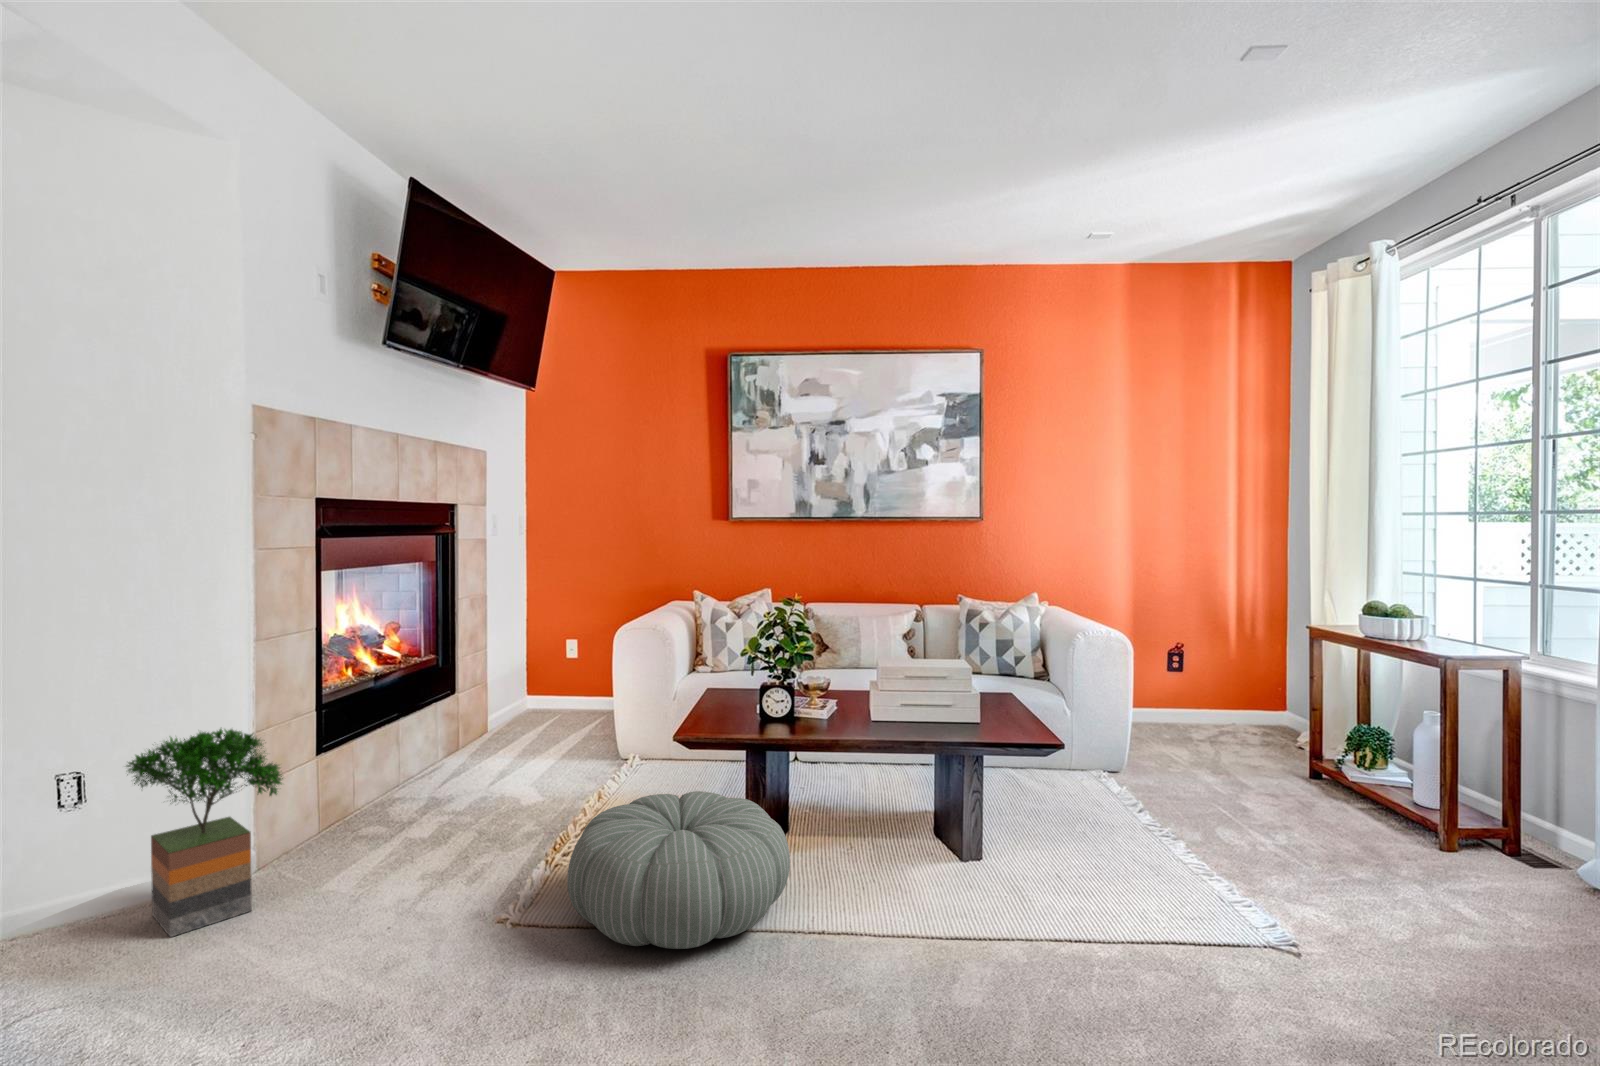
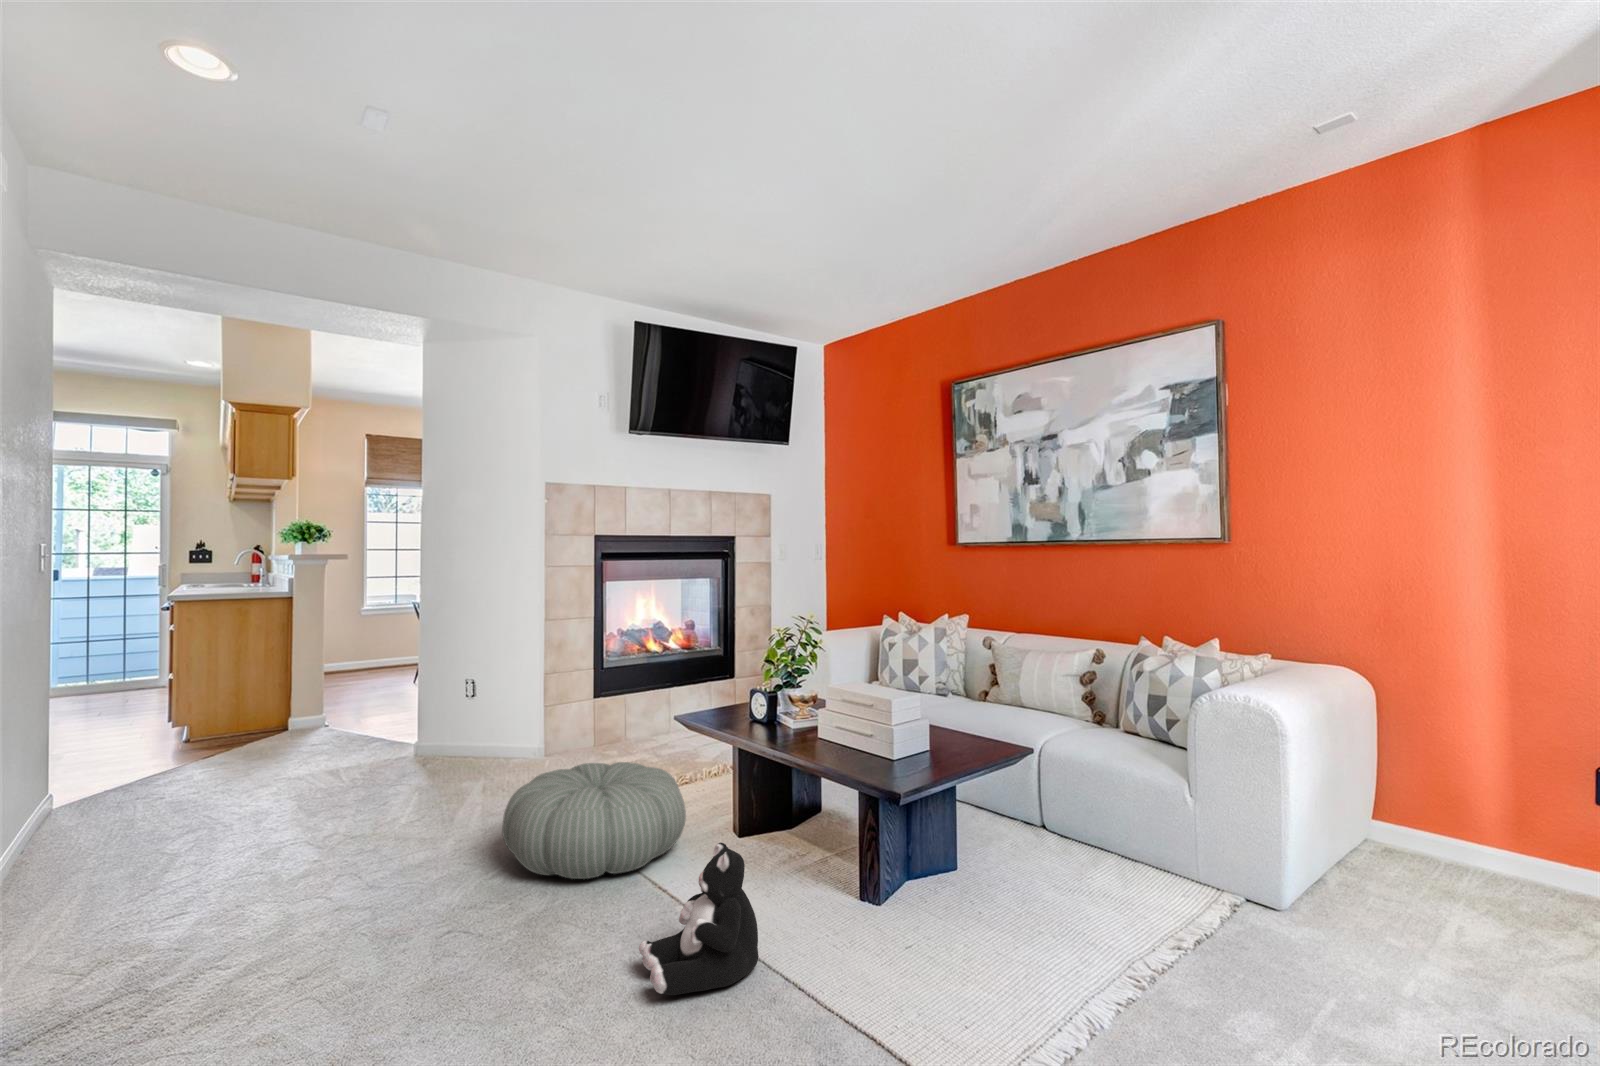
potted tree: present [126,729,283,937] -> none [424,667,499,780]
plush toy: none [957,817,1054,964] -> present [639,843,758,995]

